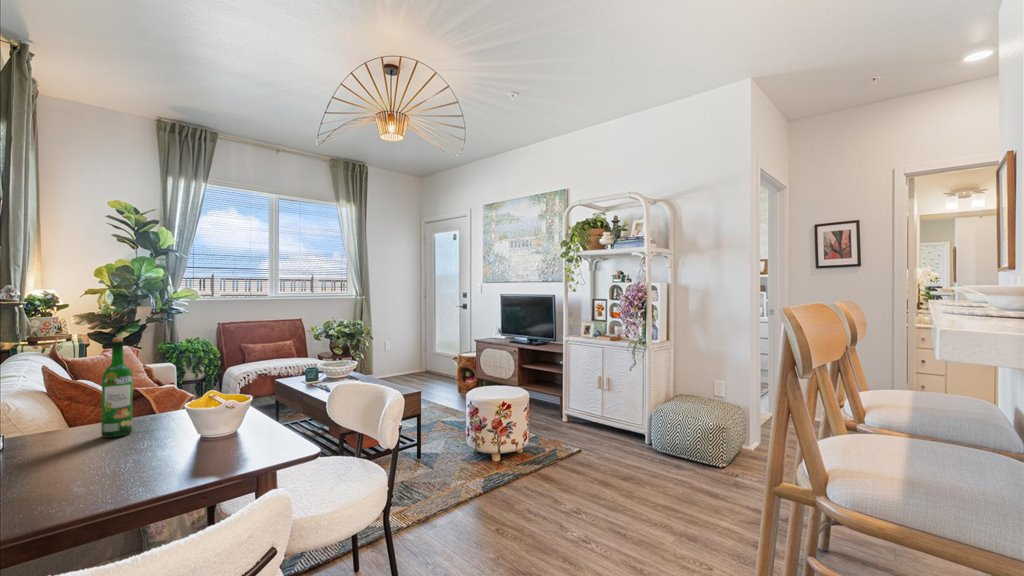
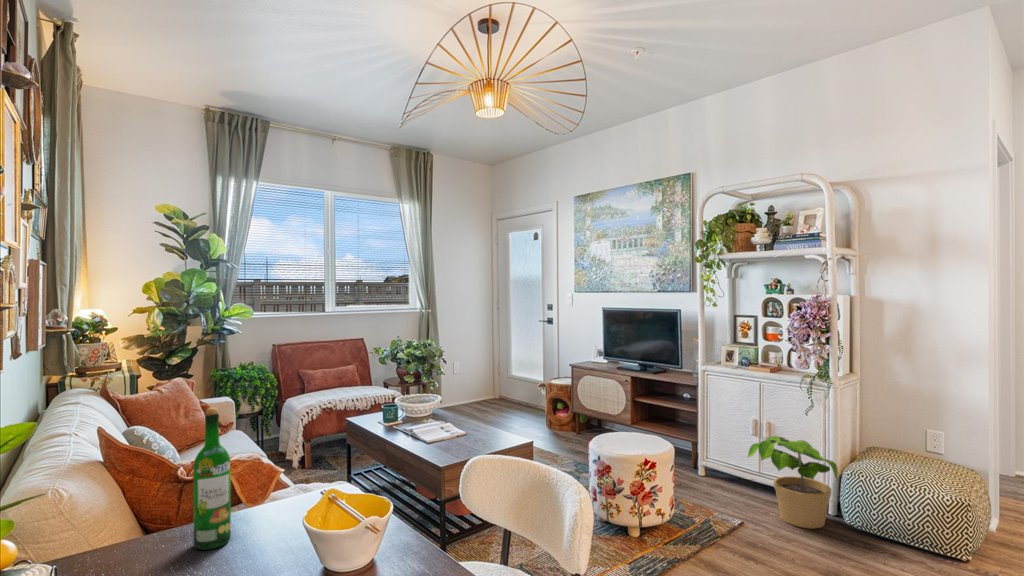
potted plant: none [588,384,649,453] -> present [748,436,838,529]

